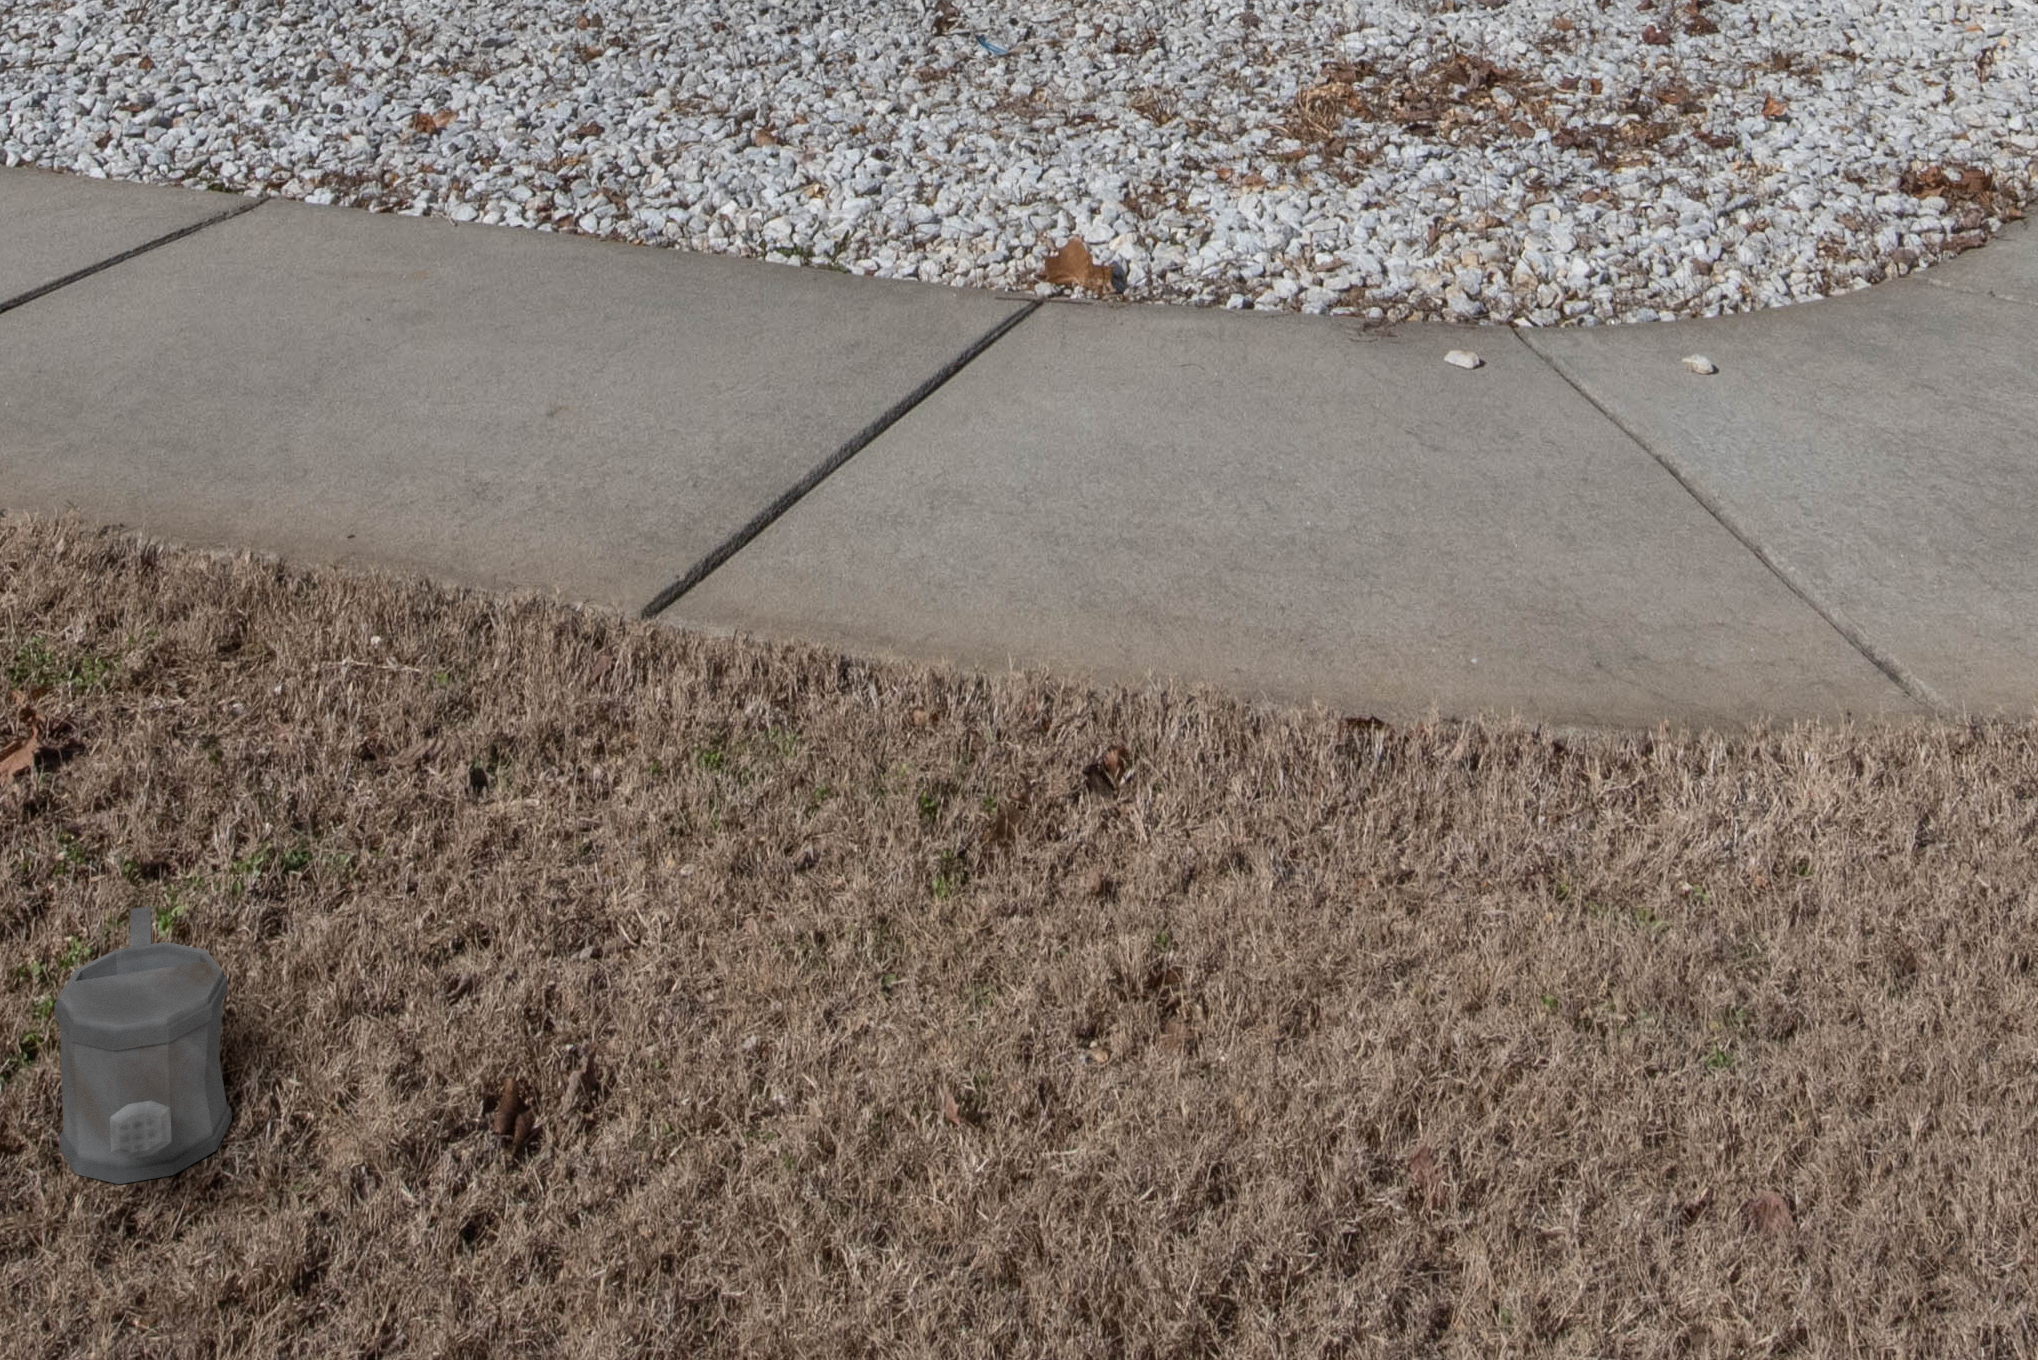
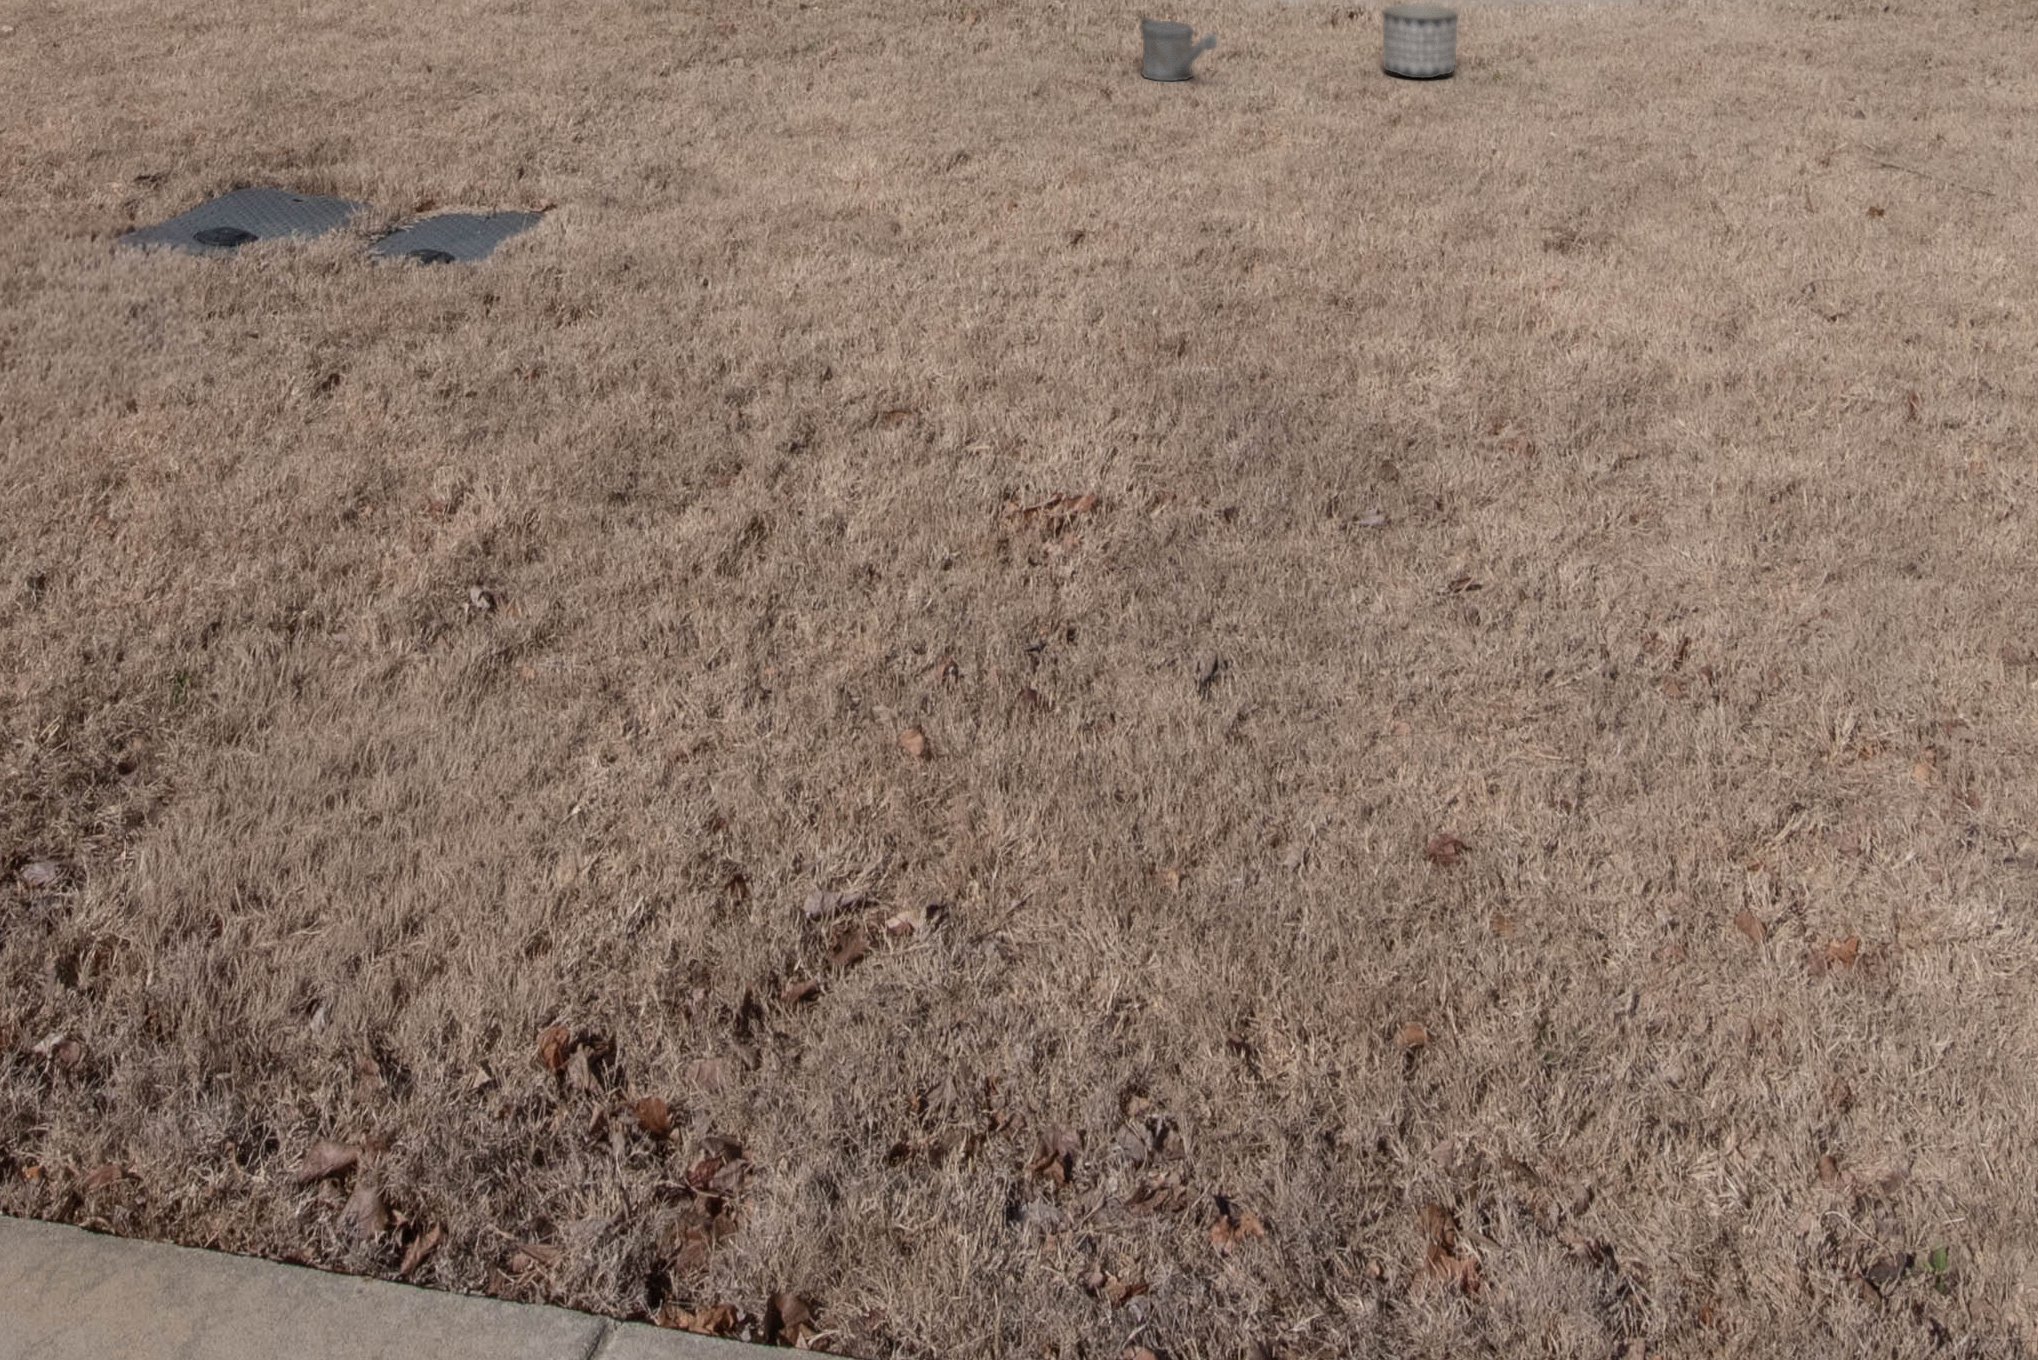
planter: none [820,911,1064,1225] -> present [1383,4,1458,78]

